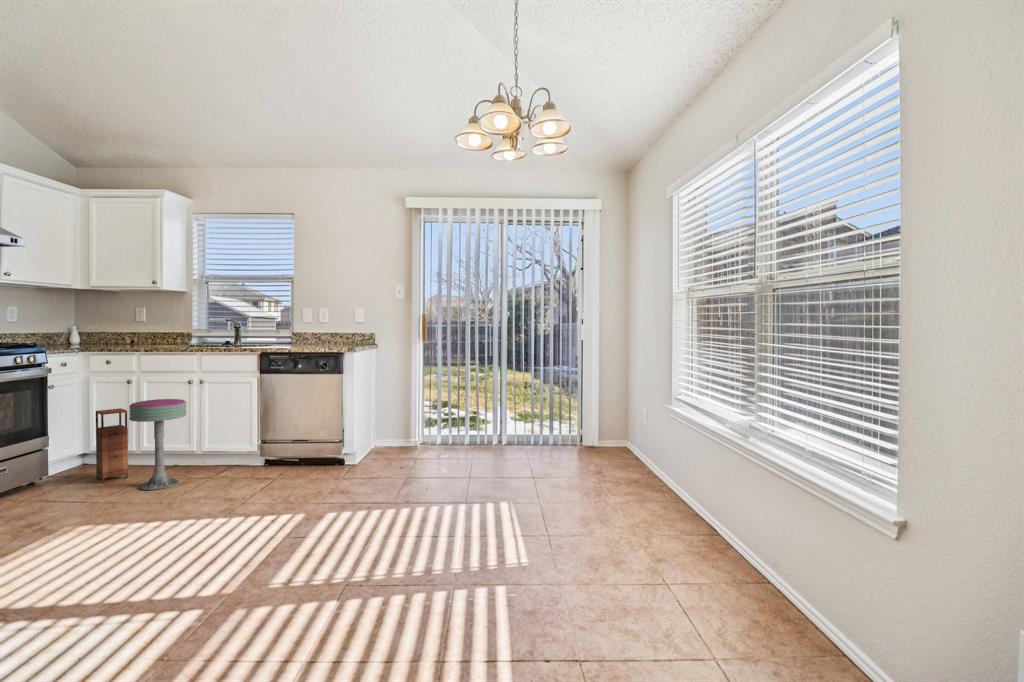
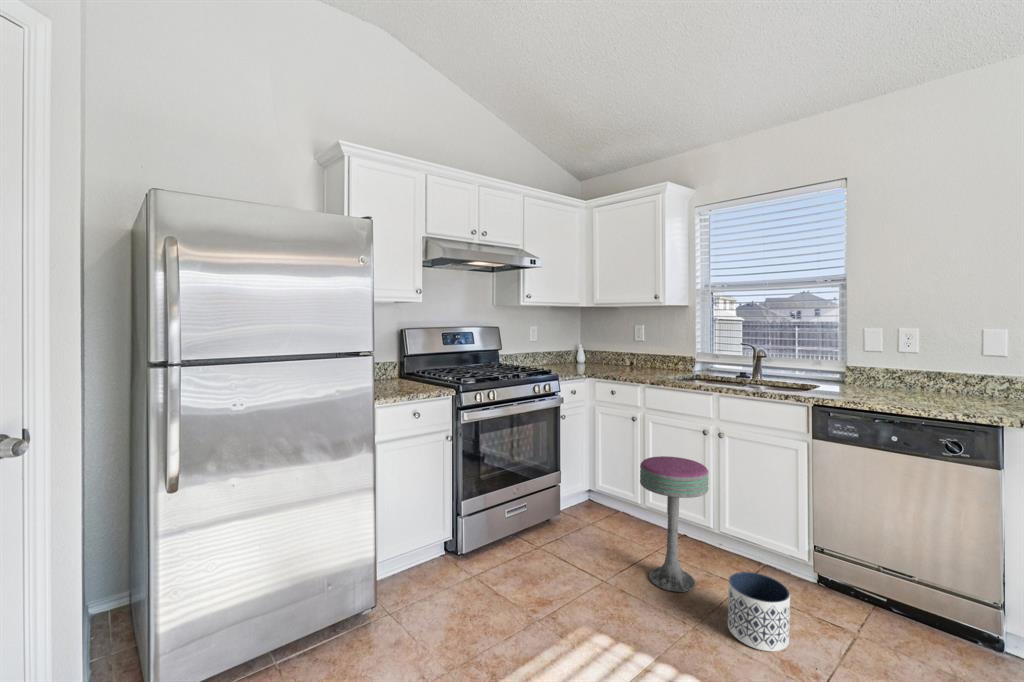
storage cabinet: present [96,408,128,483] -> none [600,453,633,546]
planter: none [195,456,233,495] -> present [728,572,790,651]

